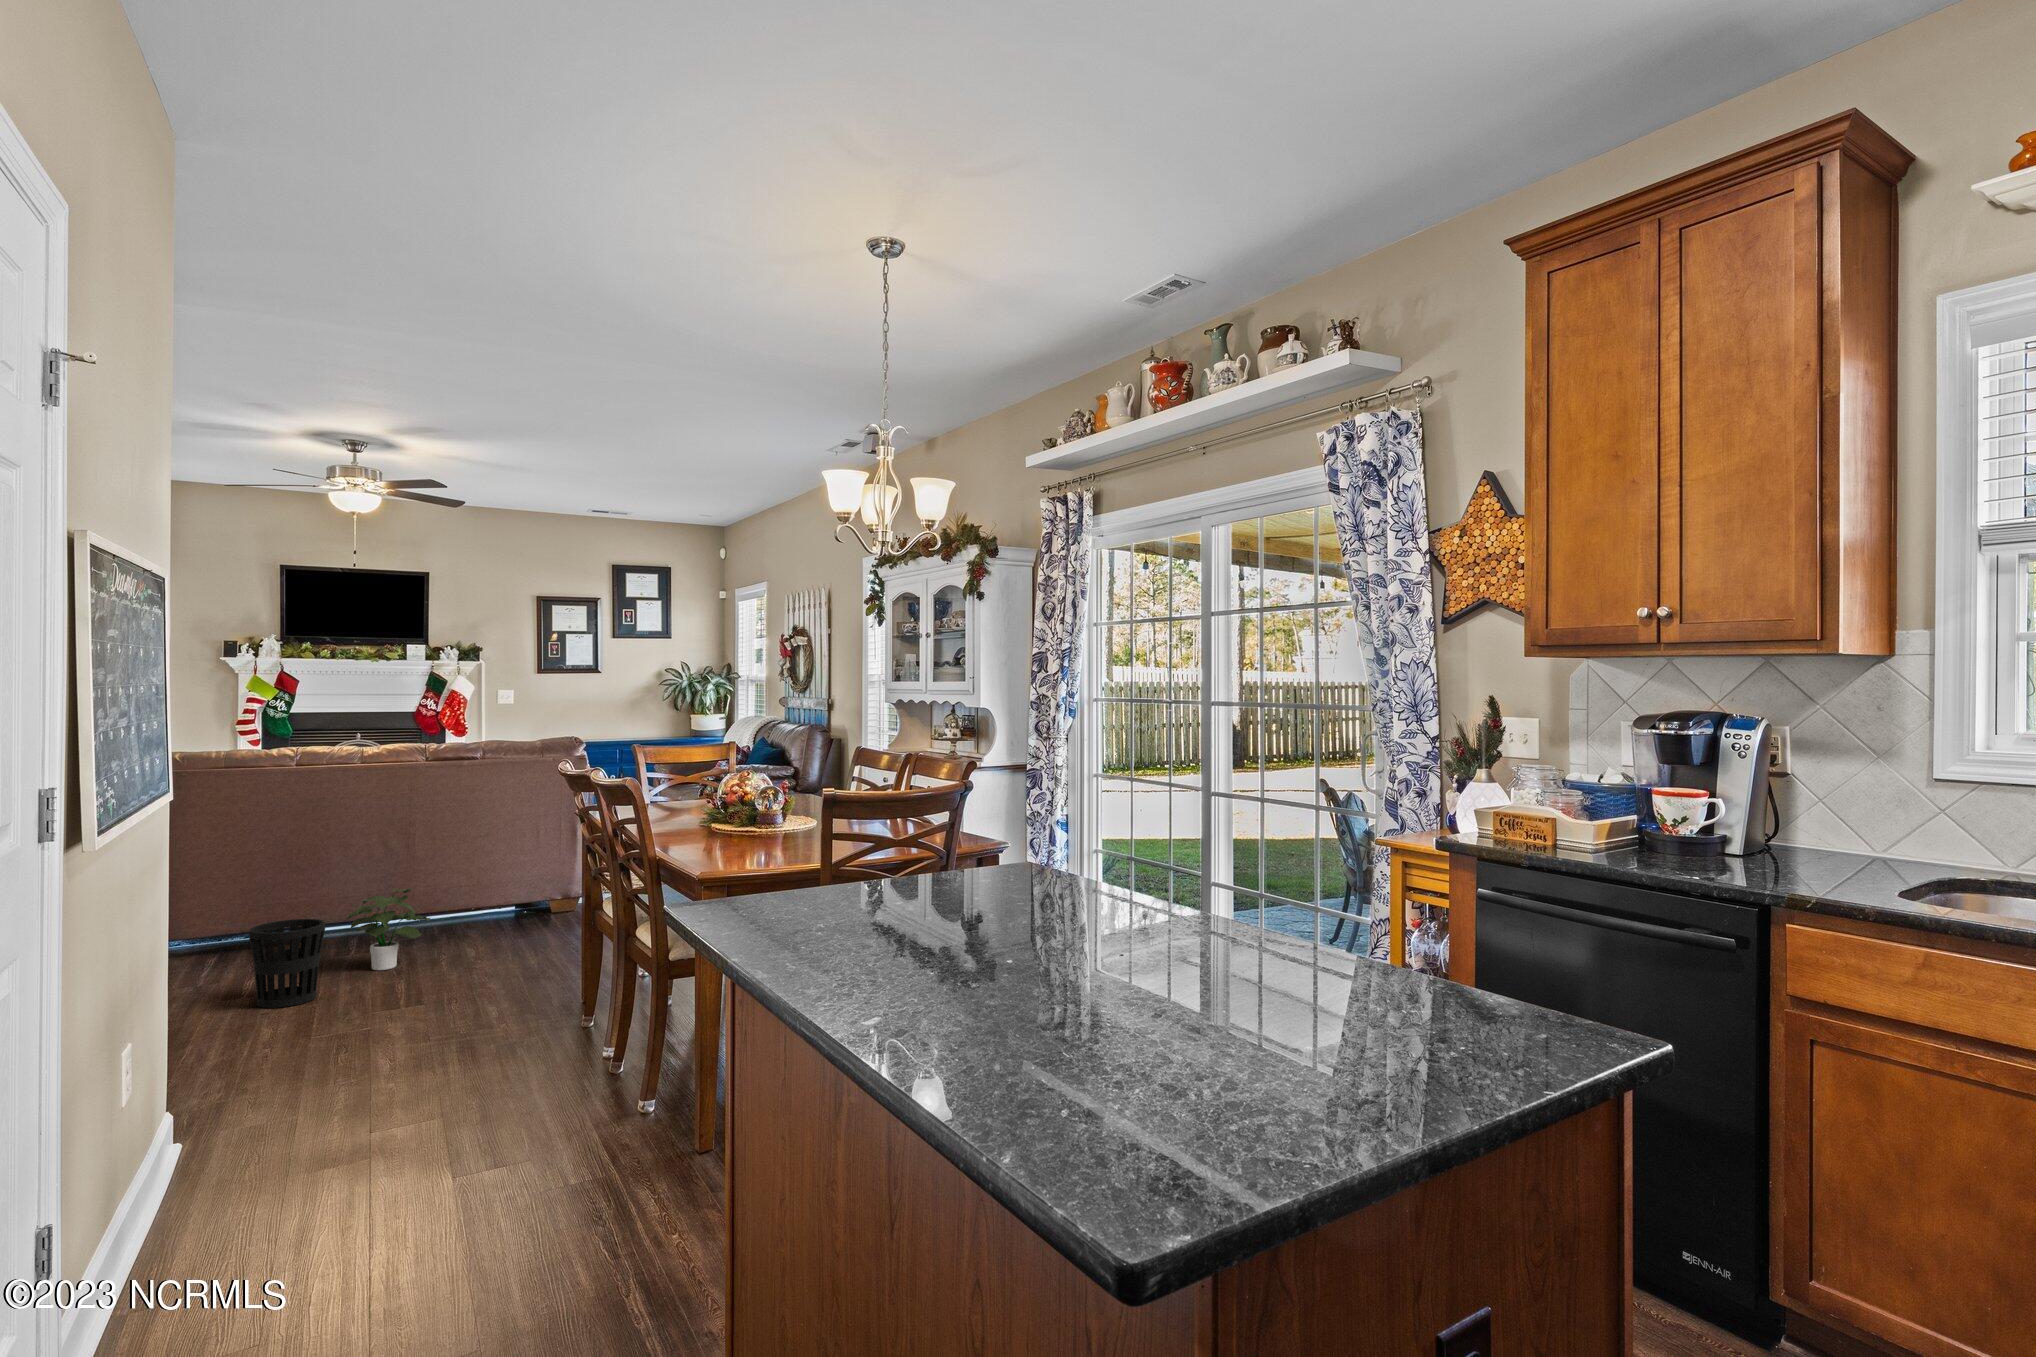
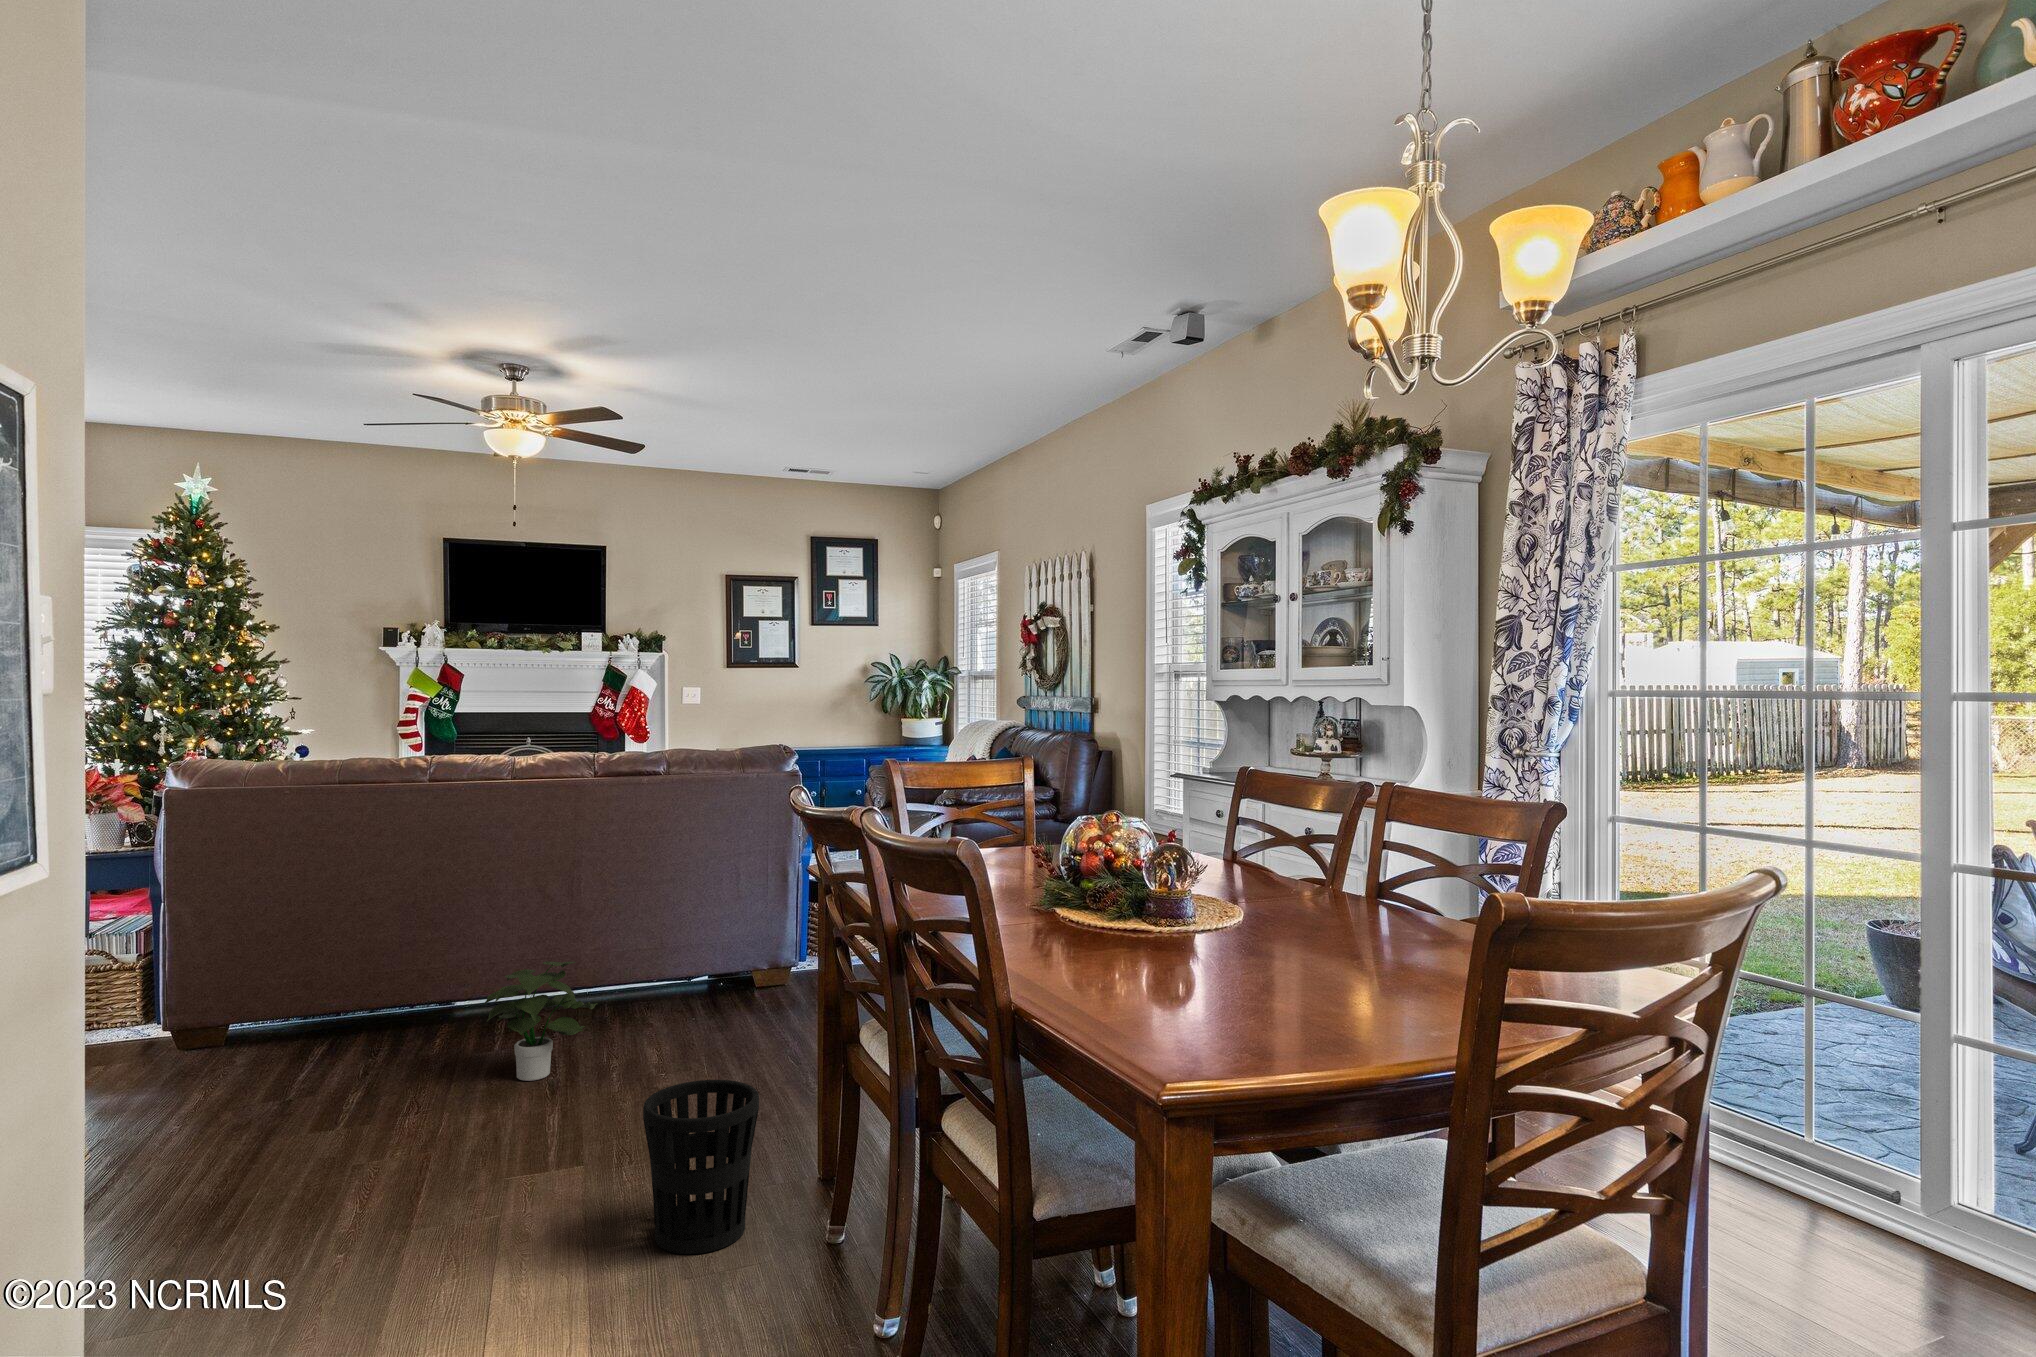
wastebasket: present [249,919,325,1008] -> present [643,1080,759,1254]

